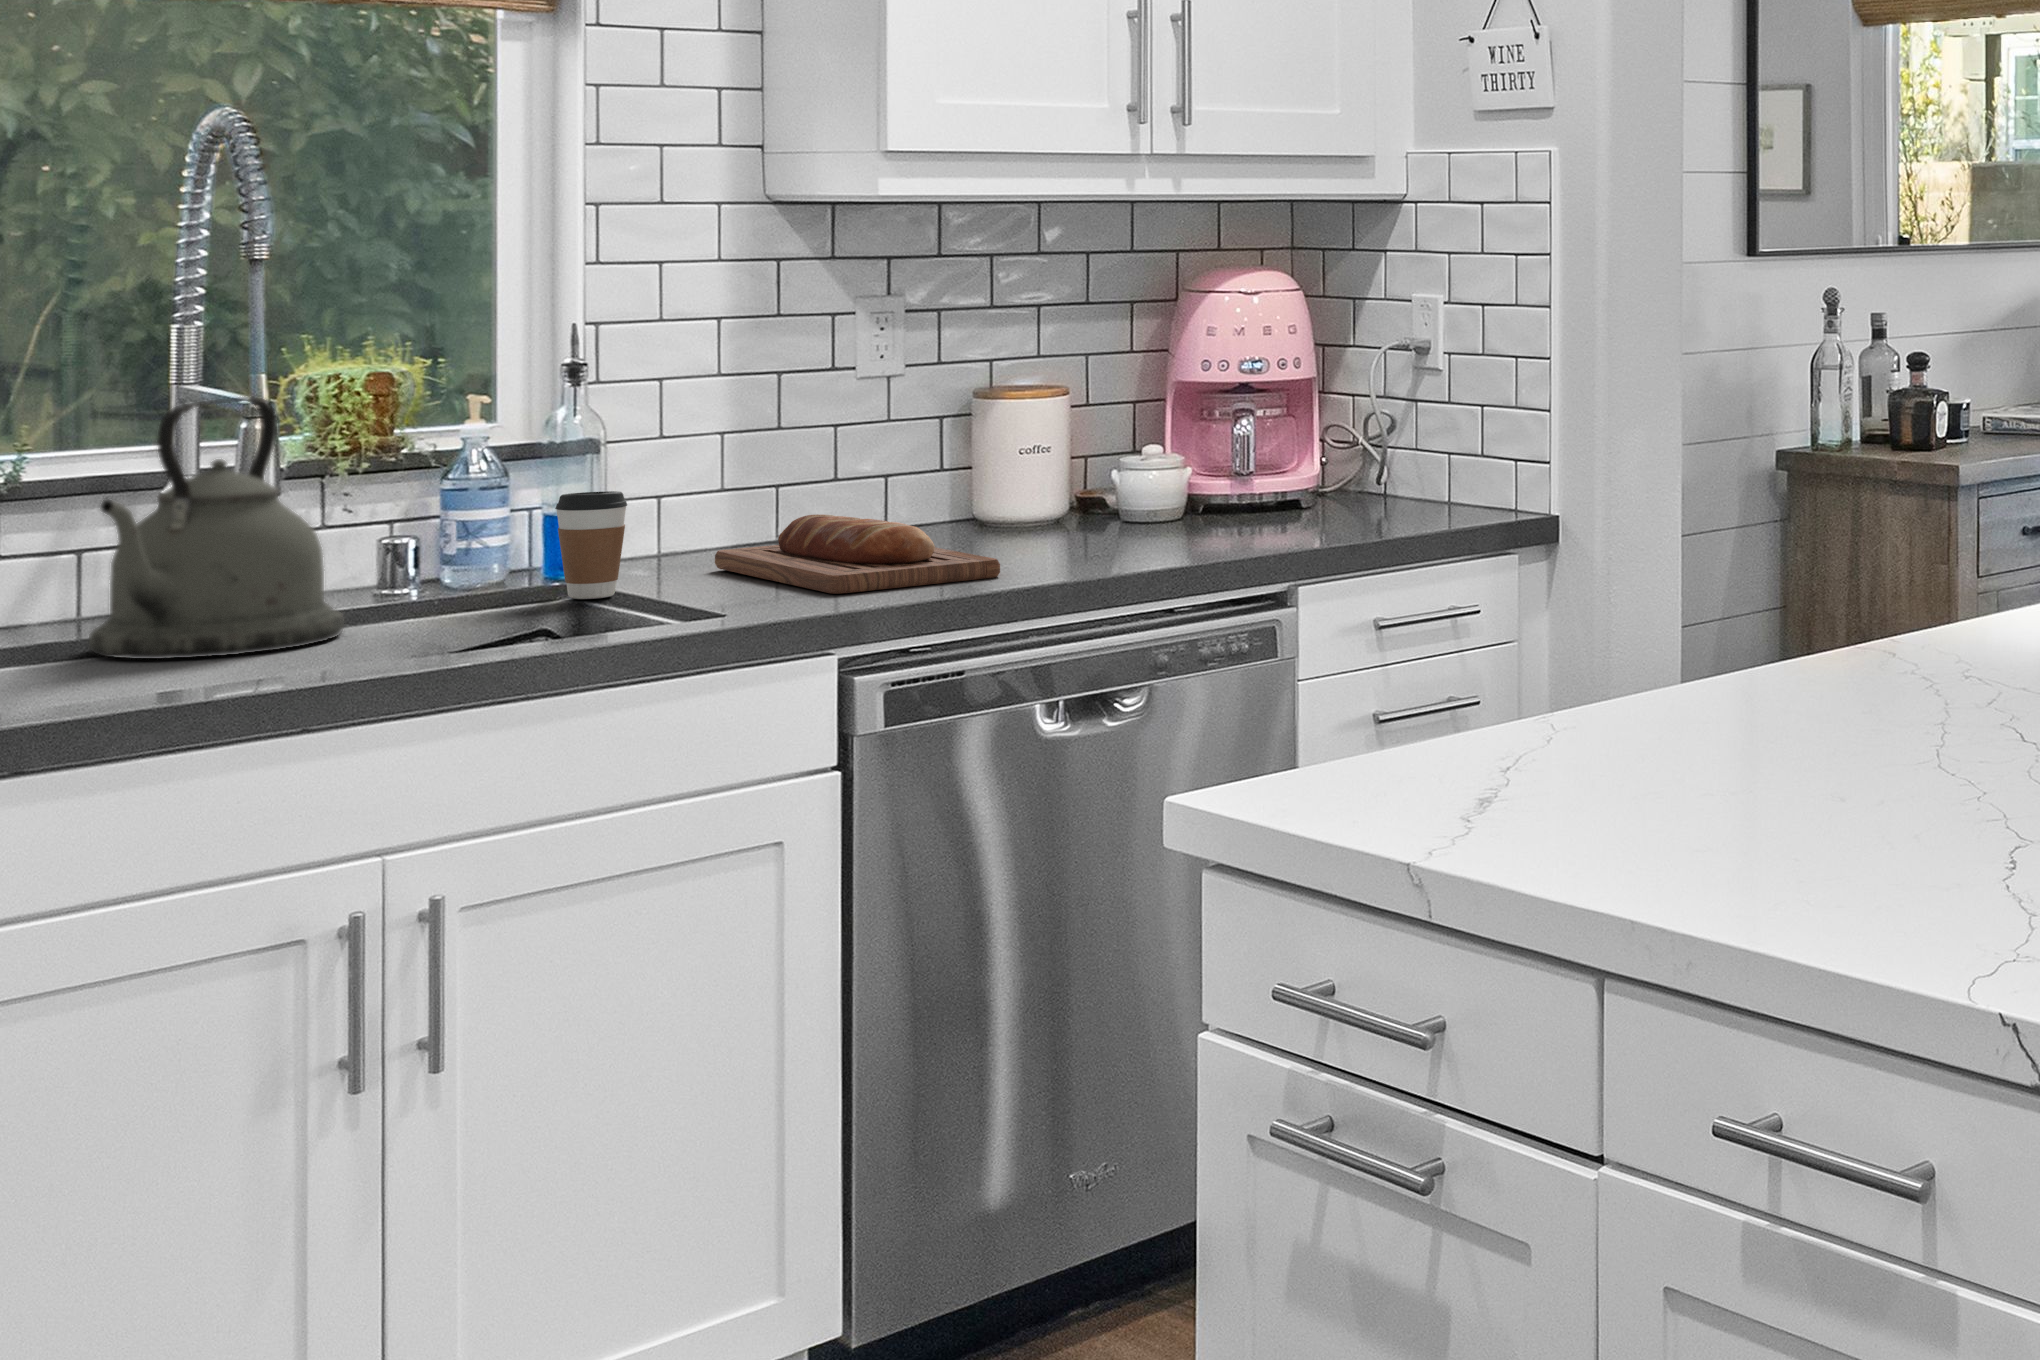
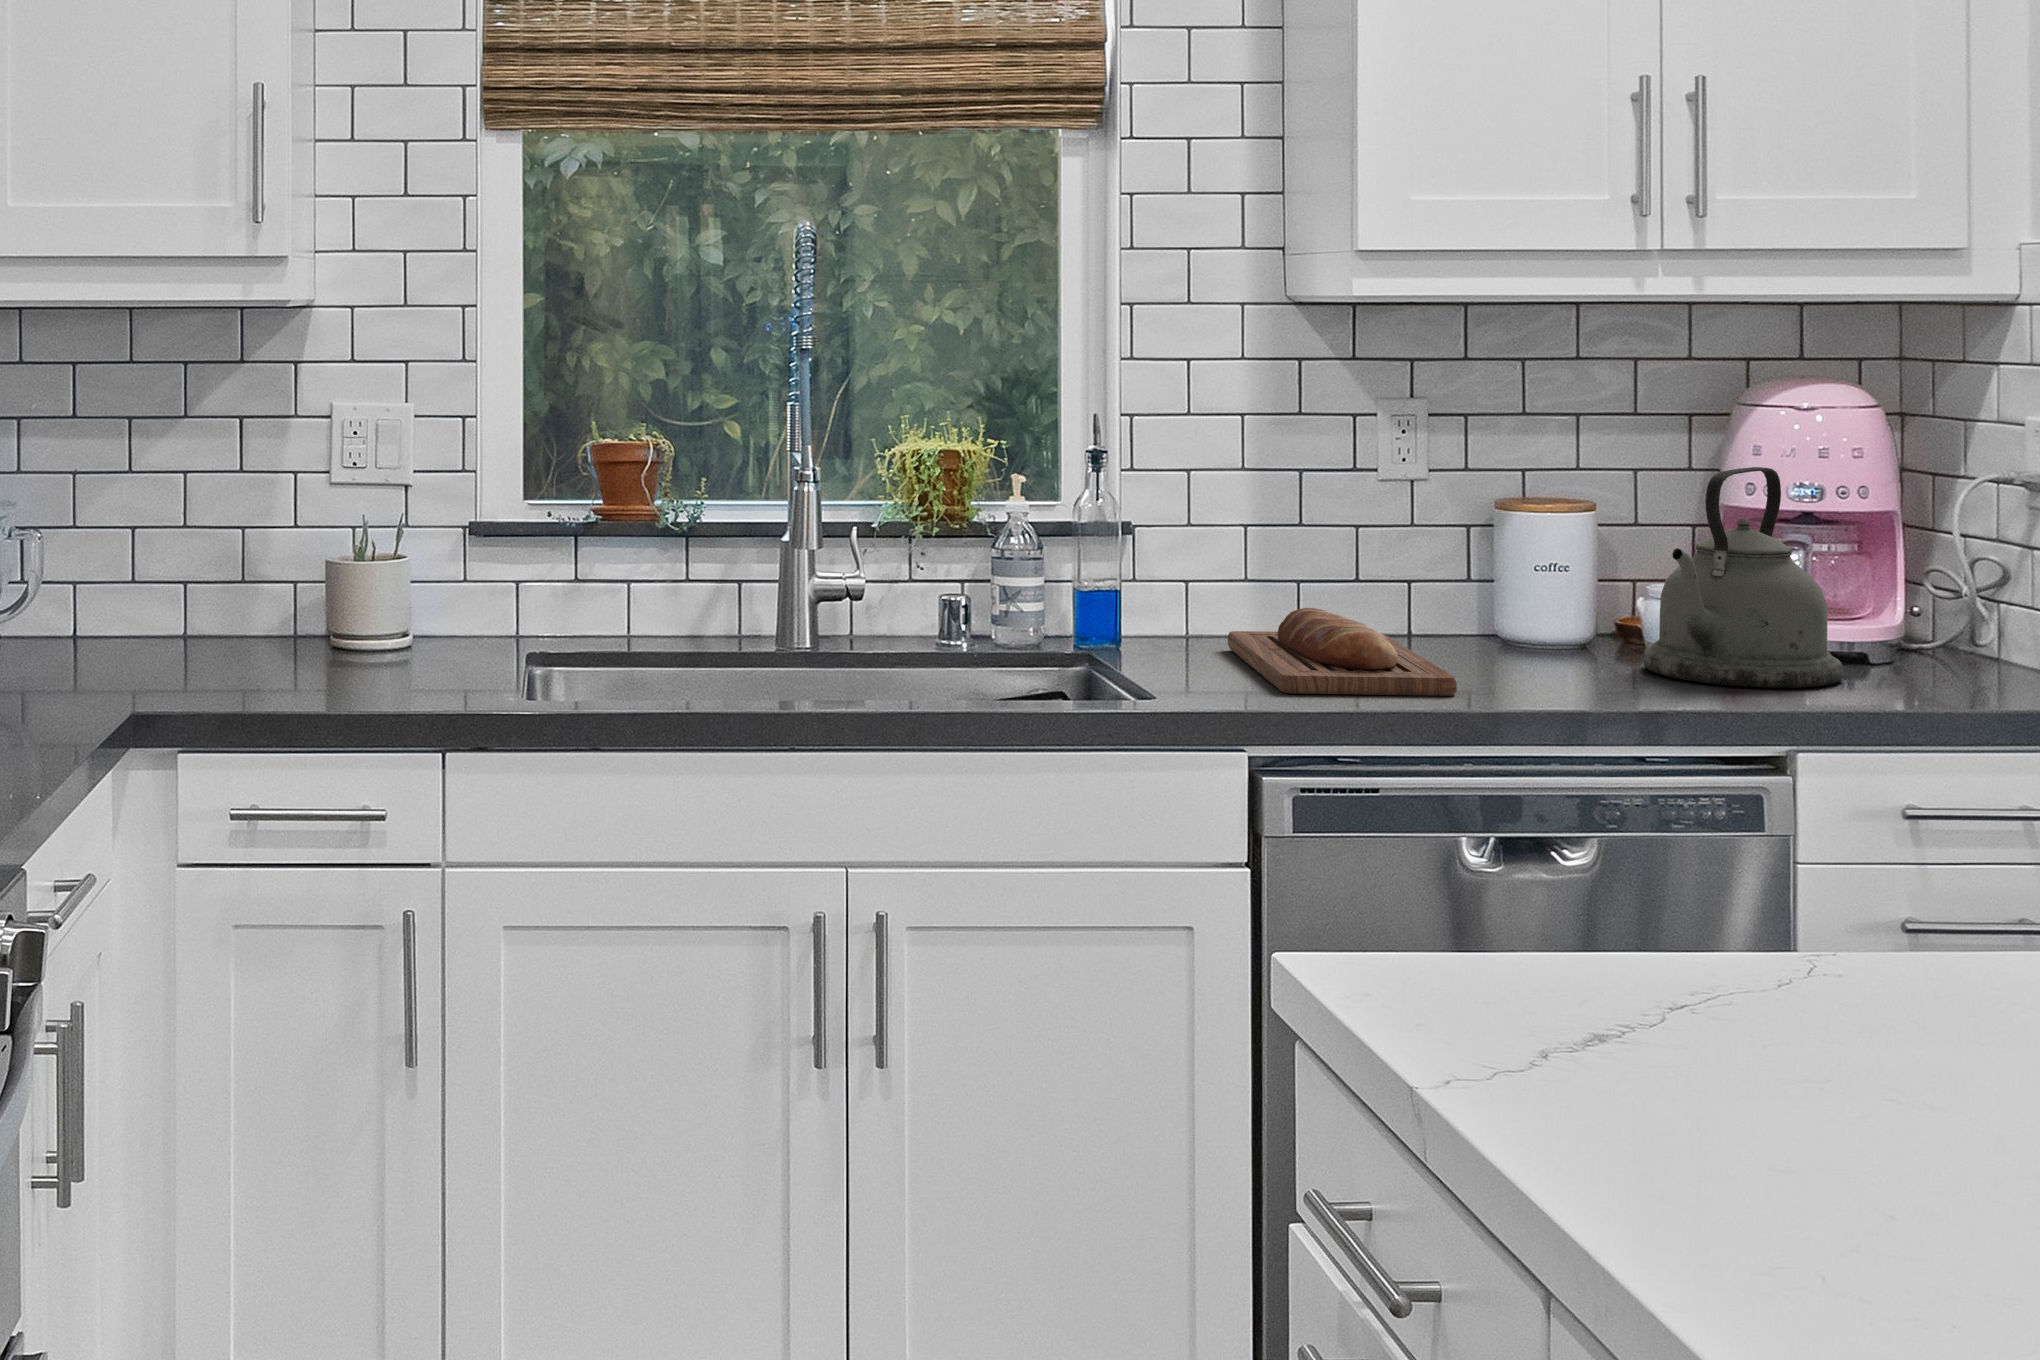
kettle: present [89,397,344,659] -> present [1643,467,1843,688]
coffee cup: present [555,491,627,599] -> none [1067,569,1126,666]

